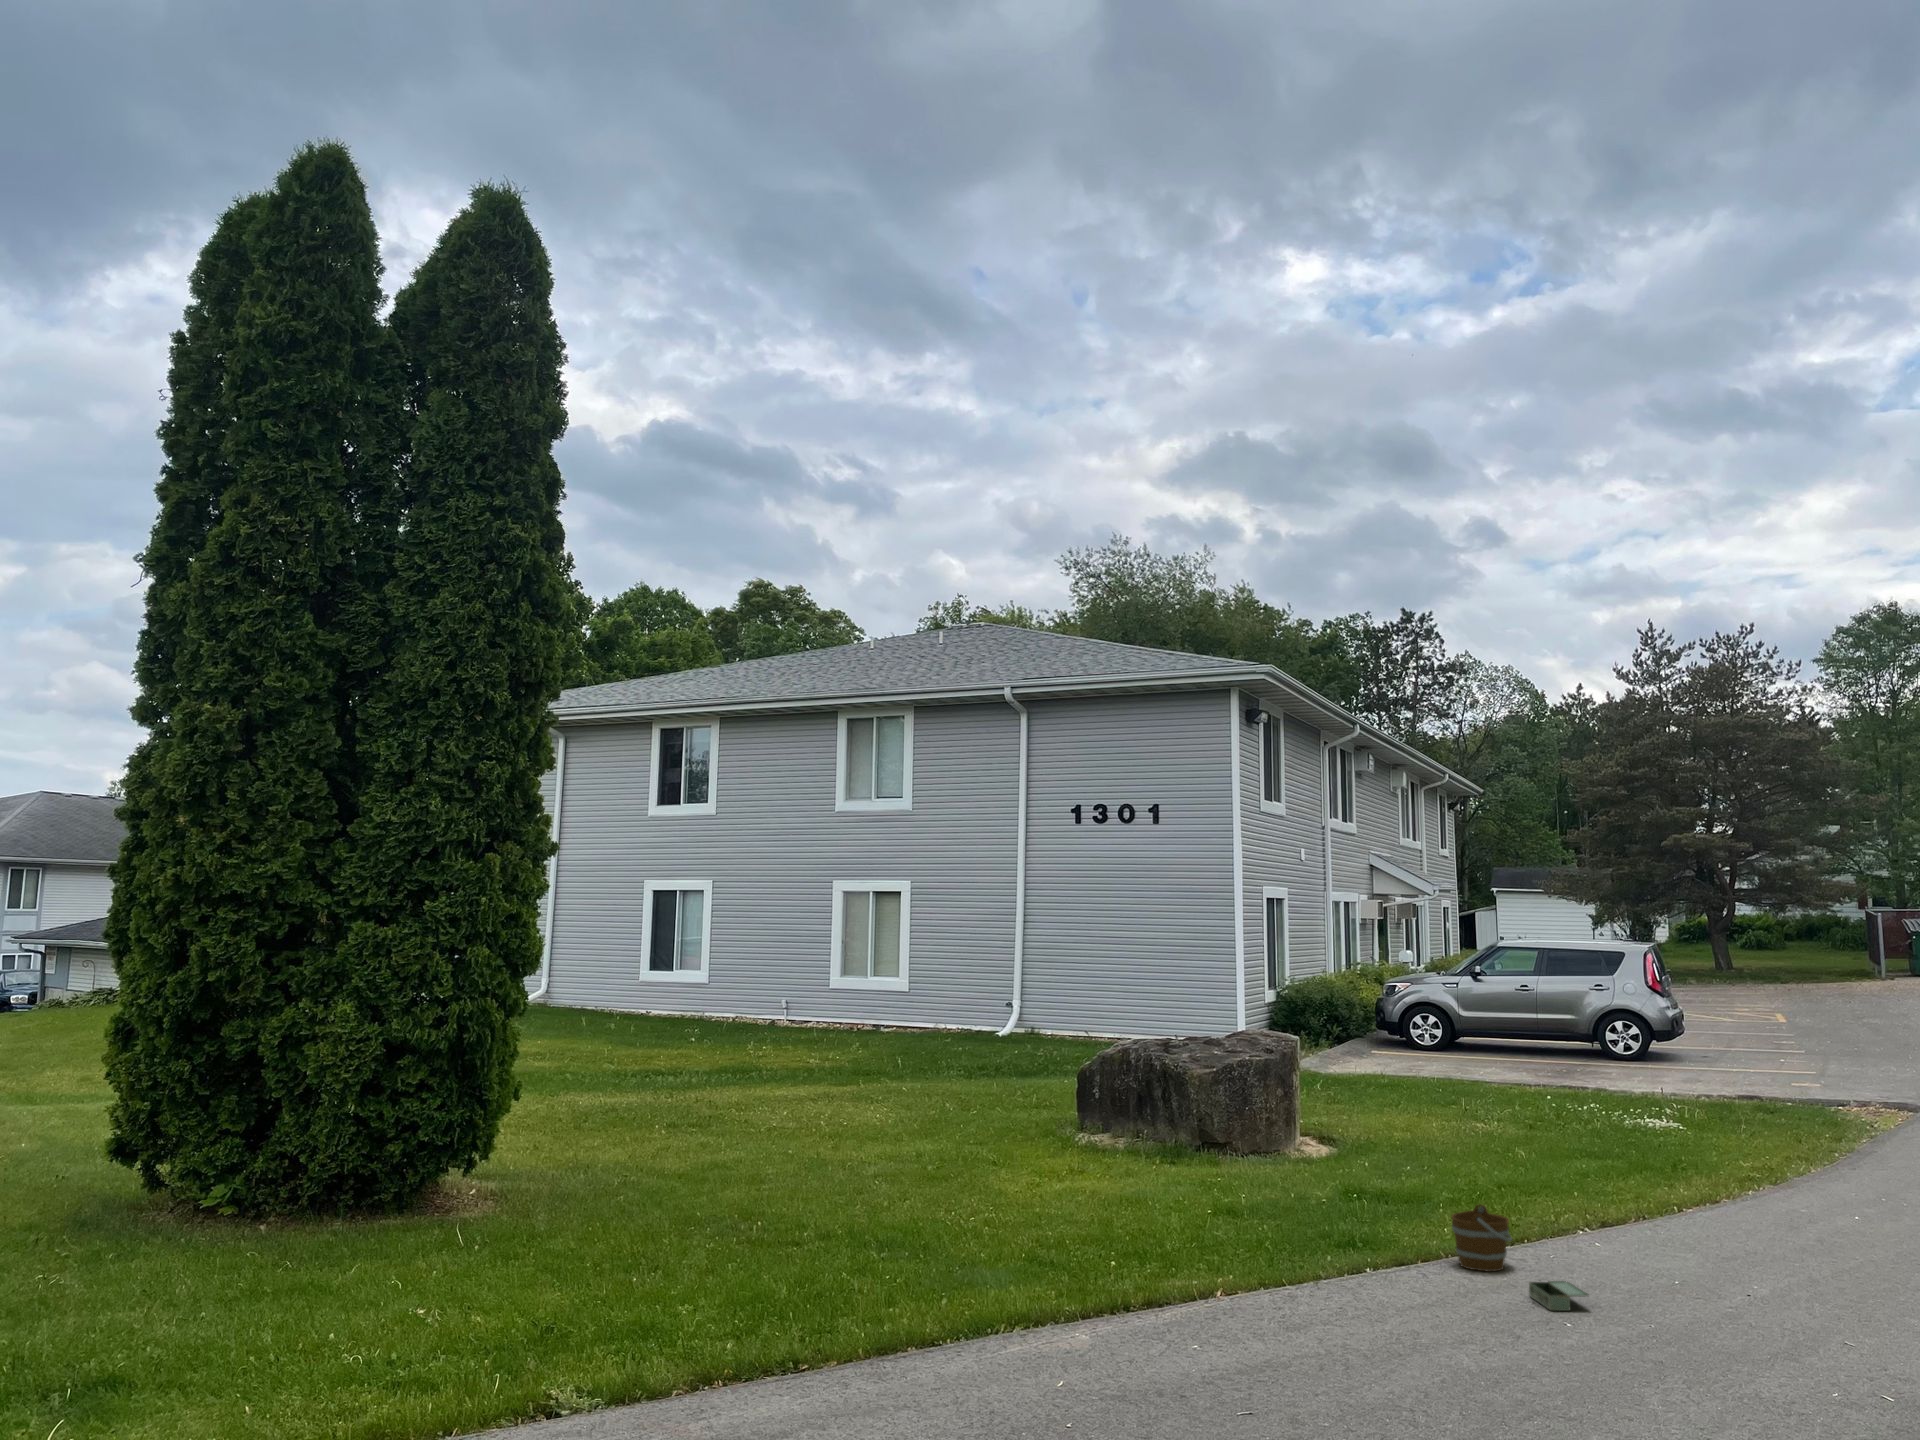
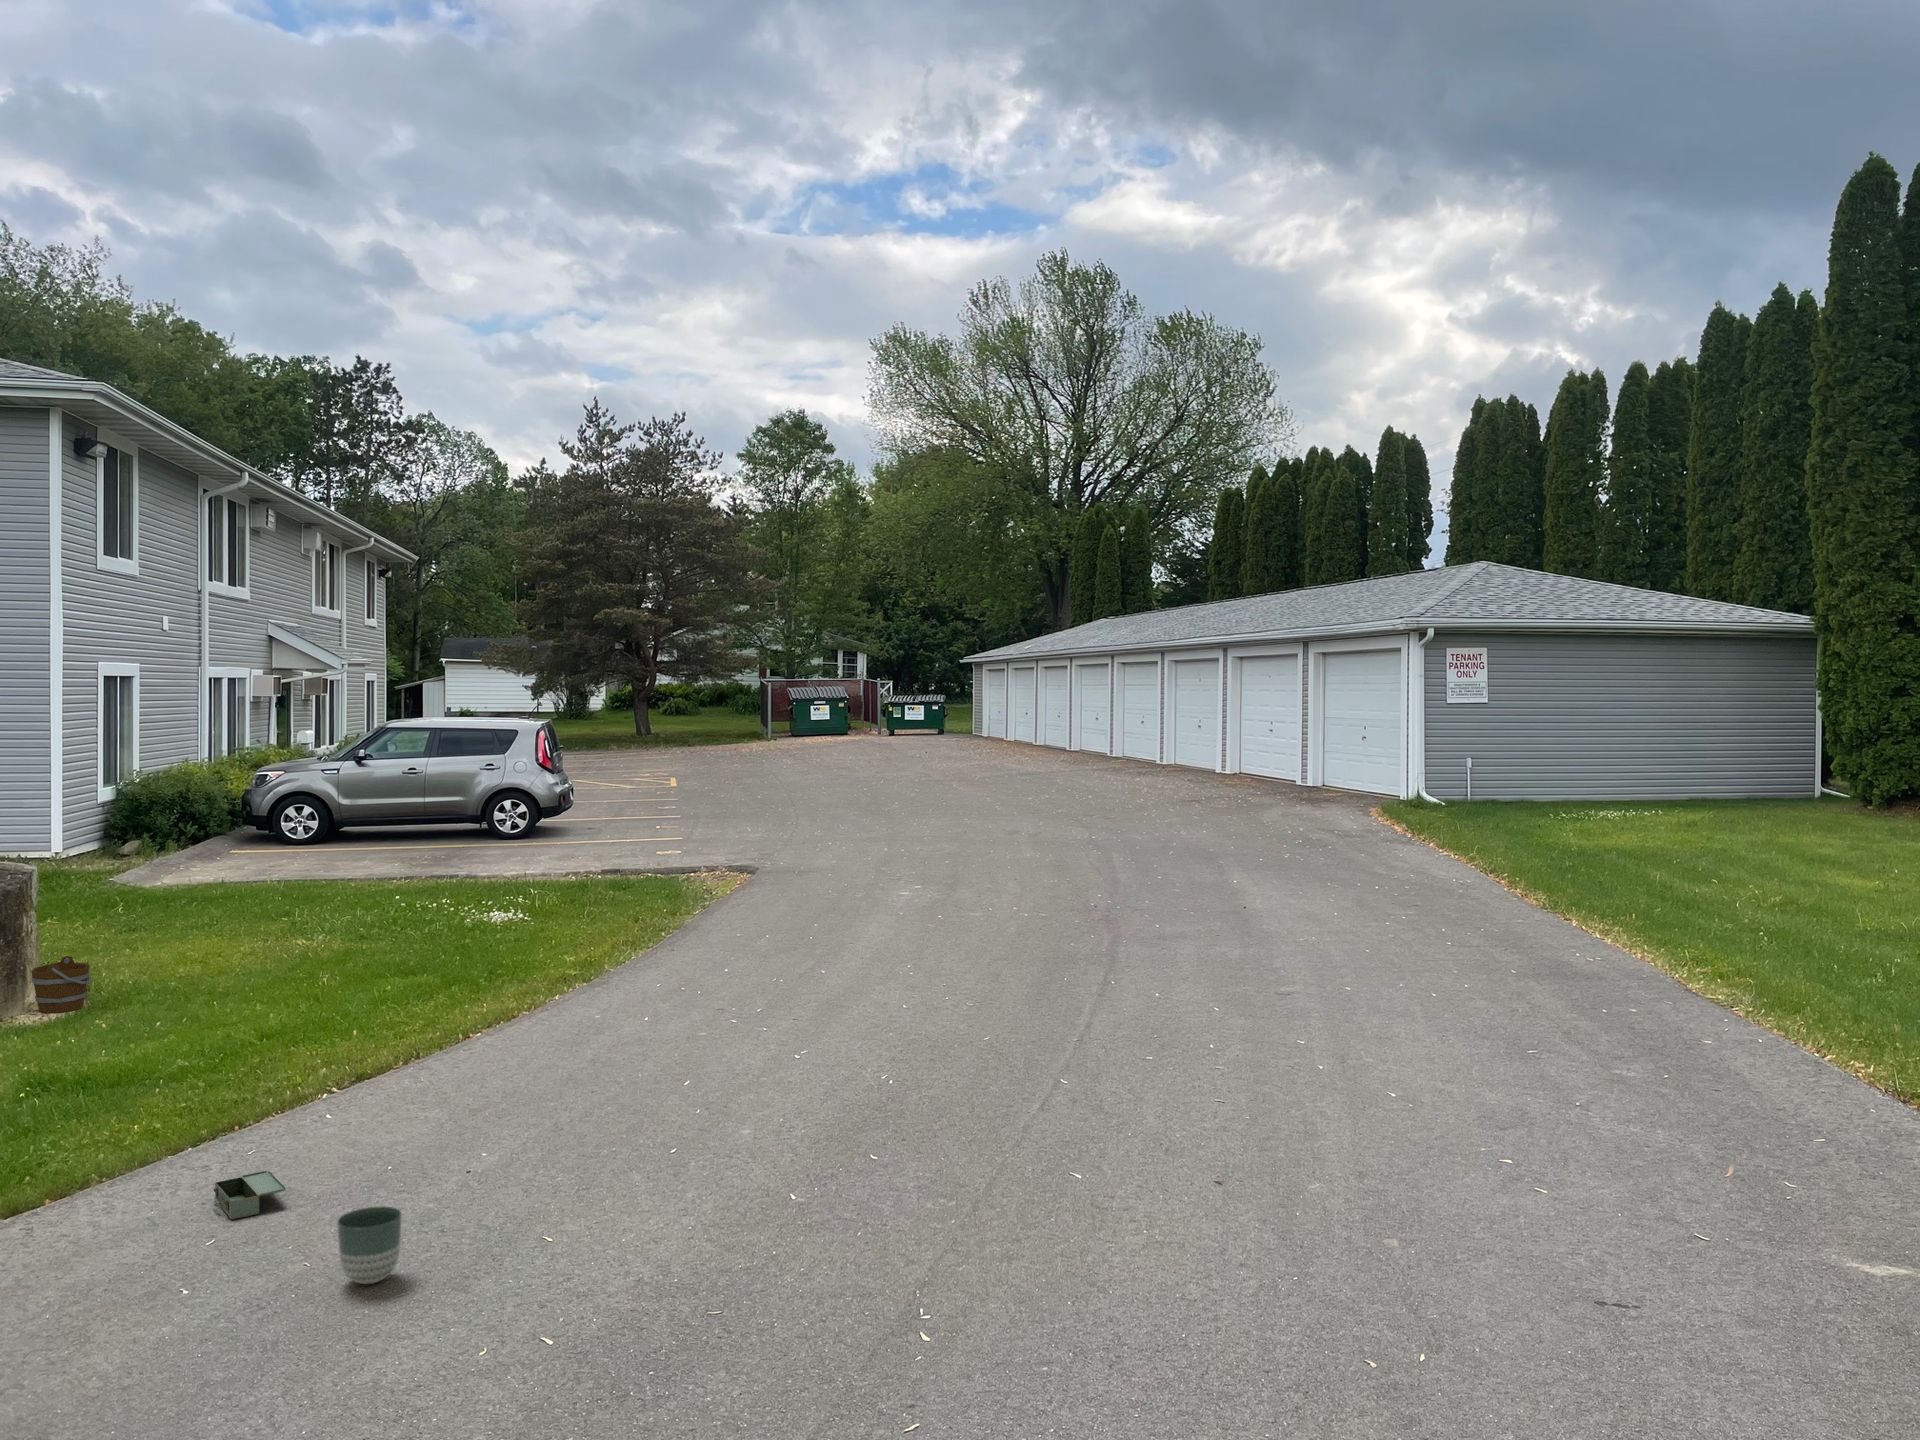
bucket: present [1452,1205,1512,1271] -> present [31,956,91,1013]
planter: none [1662,1310,1715,1371] -> present [337,1206,402,1284]

